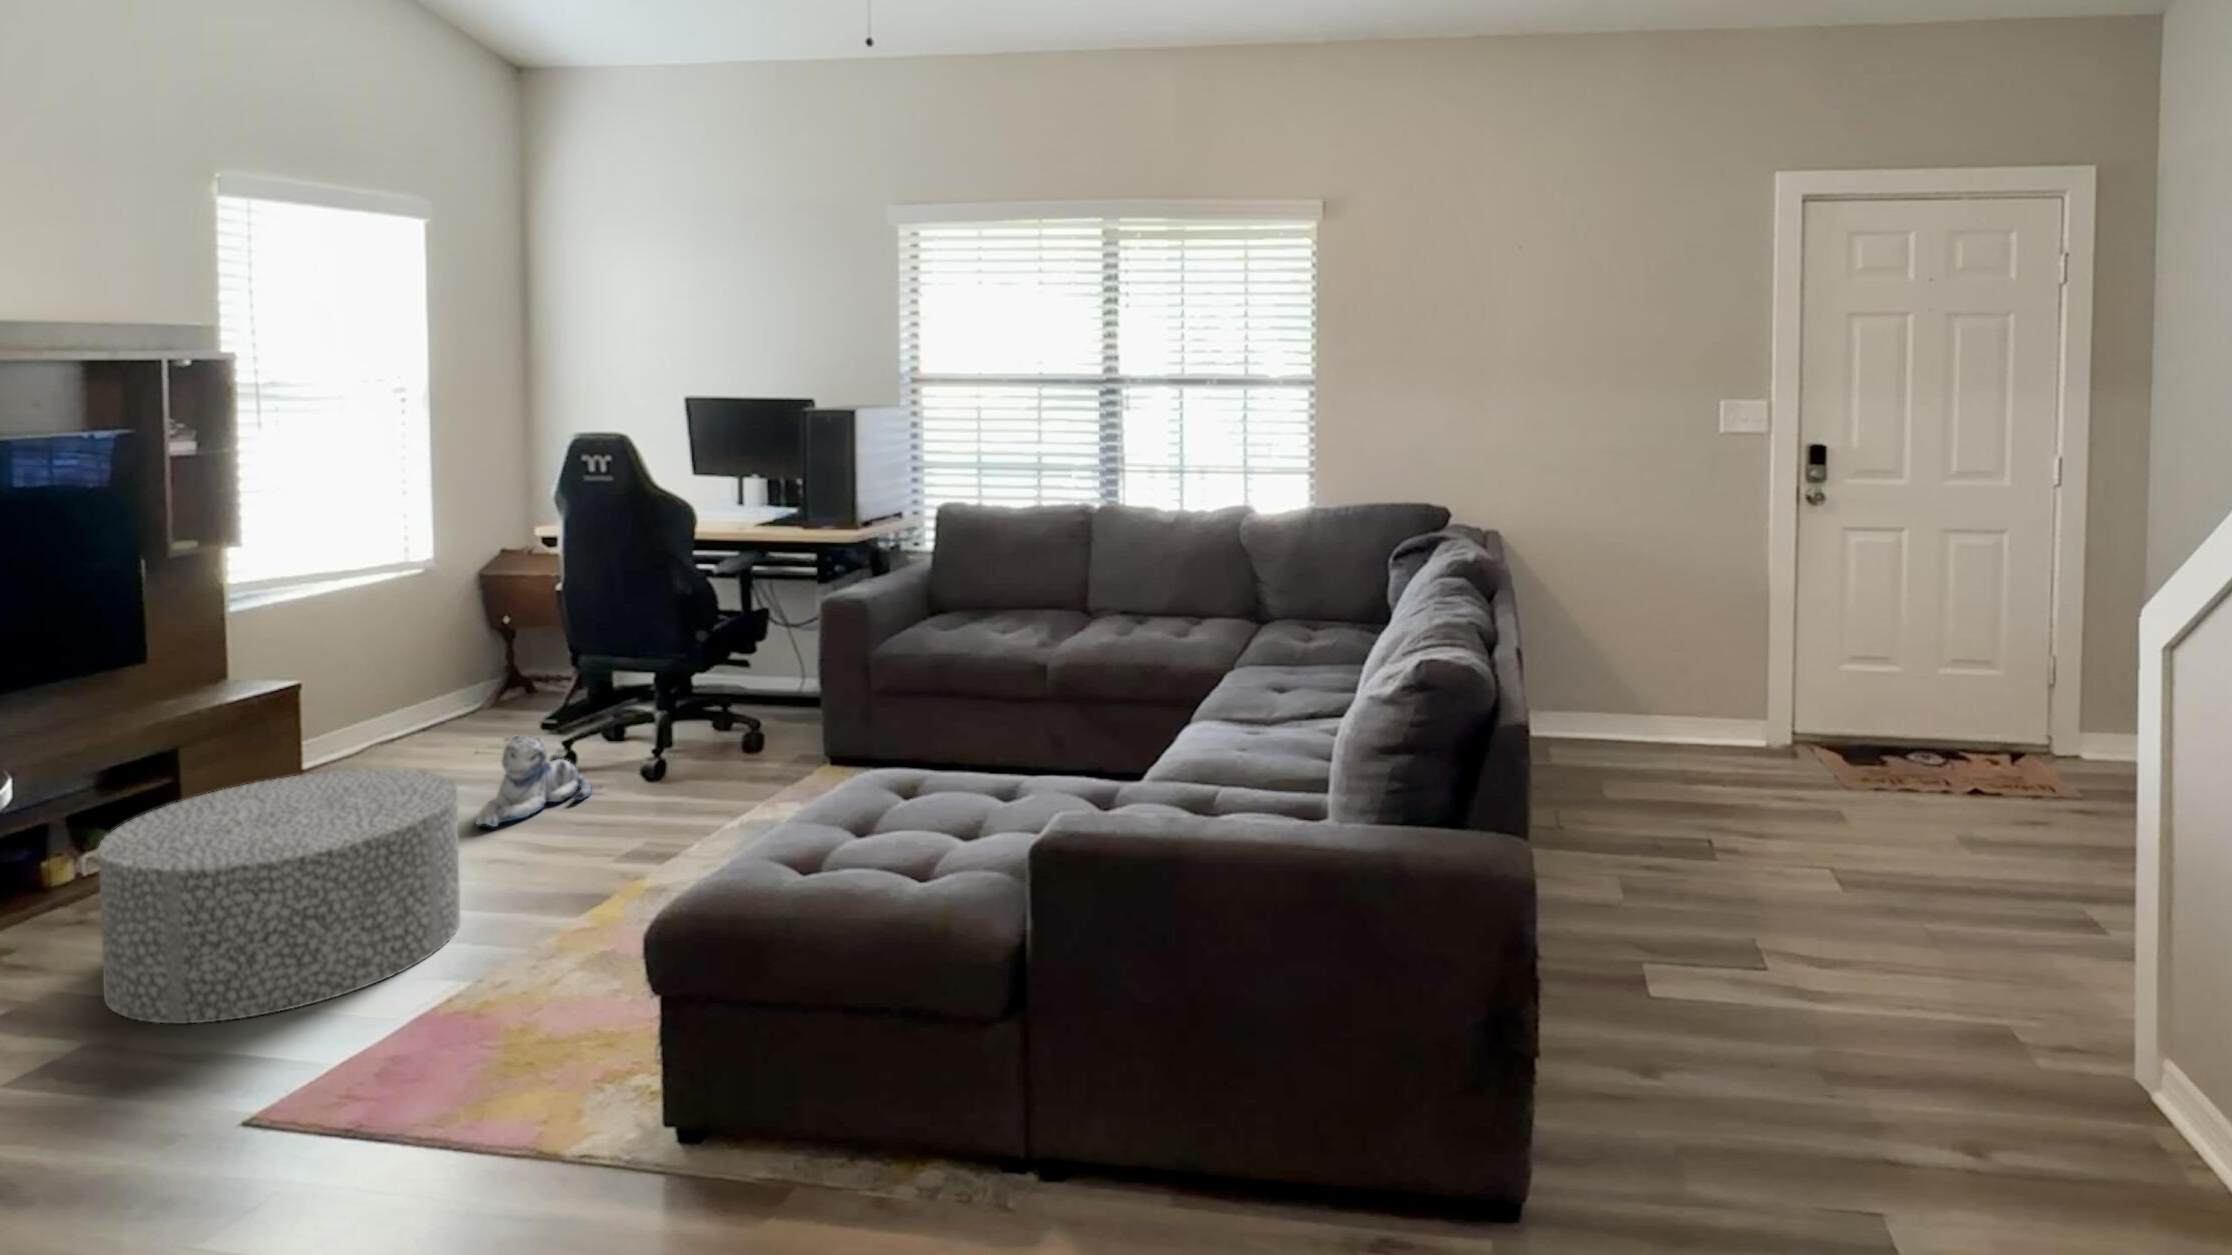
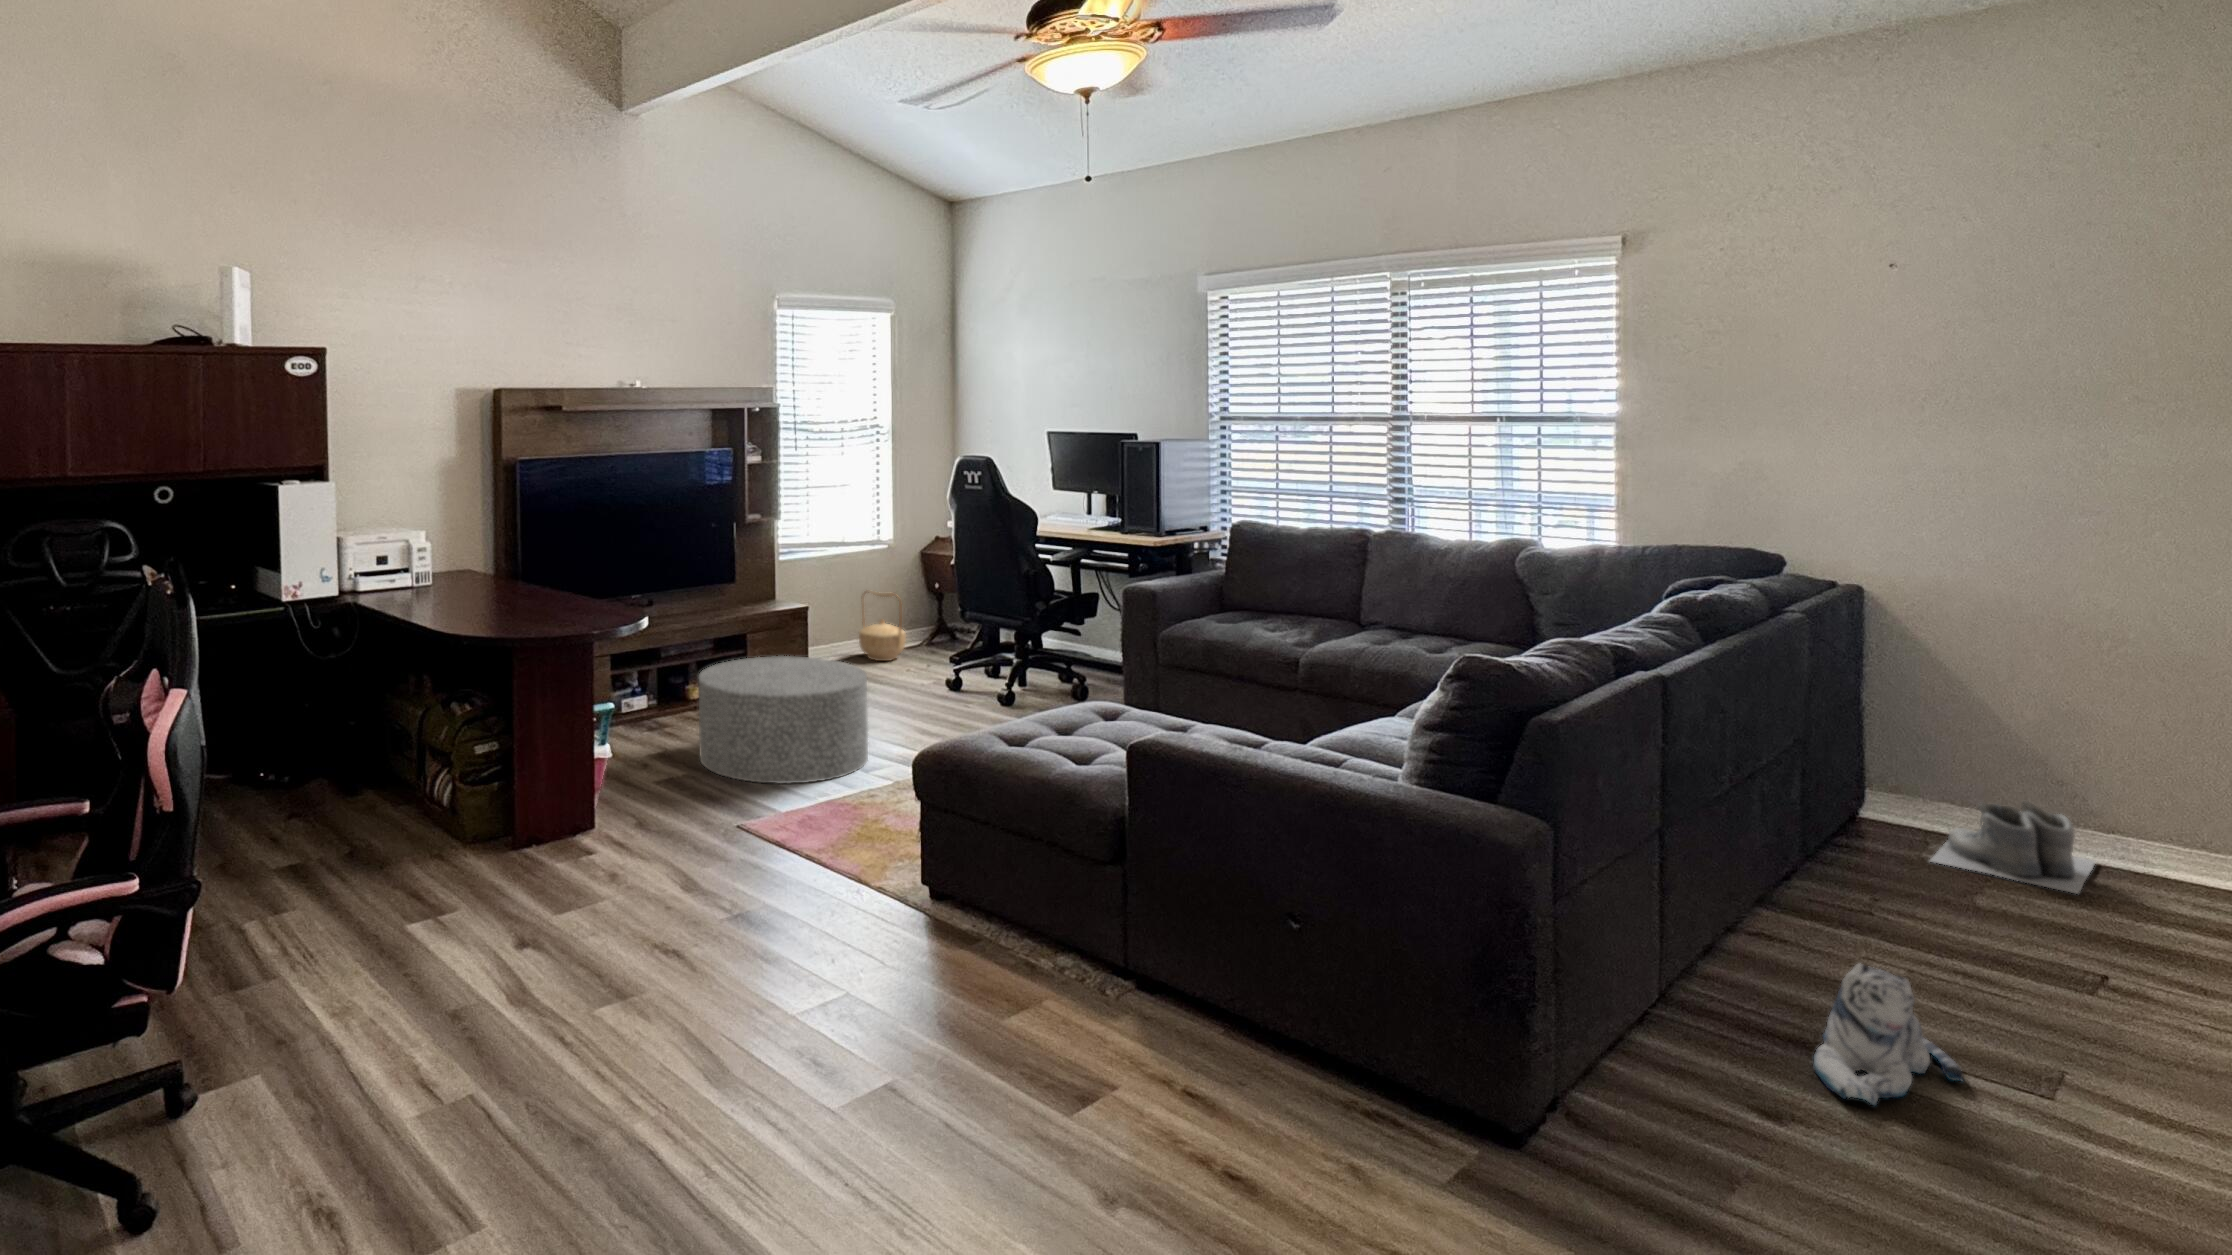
basket: none [386,640,468,745] -> present [859,591,906,661]
boots: none [1566,698,1664,771] -> present [1930,801,2095,893]
plush toy: present [476,736,591,827] -> present [1813,964,1963,1105]

